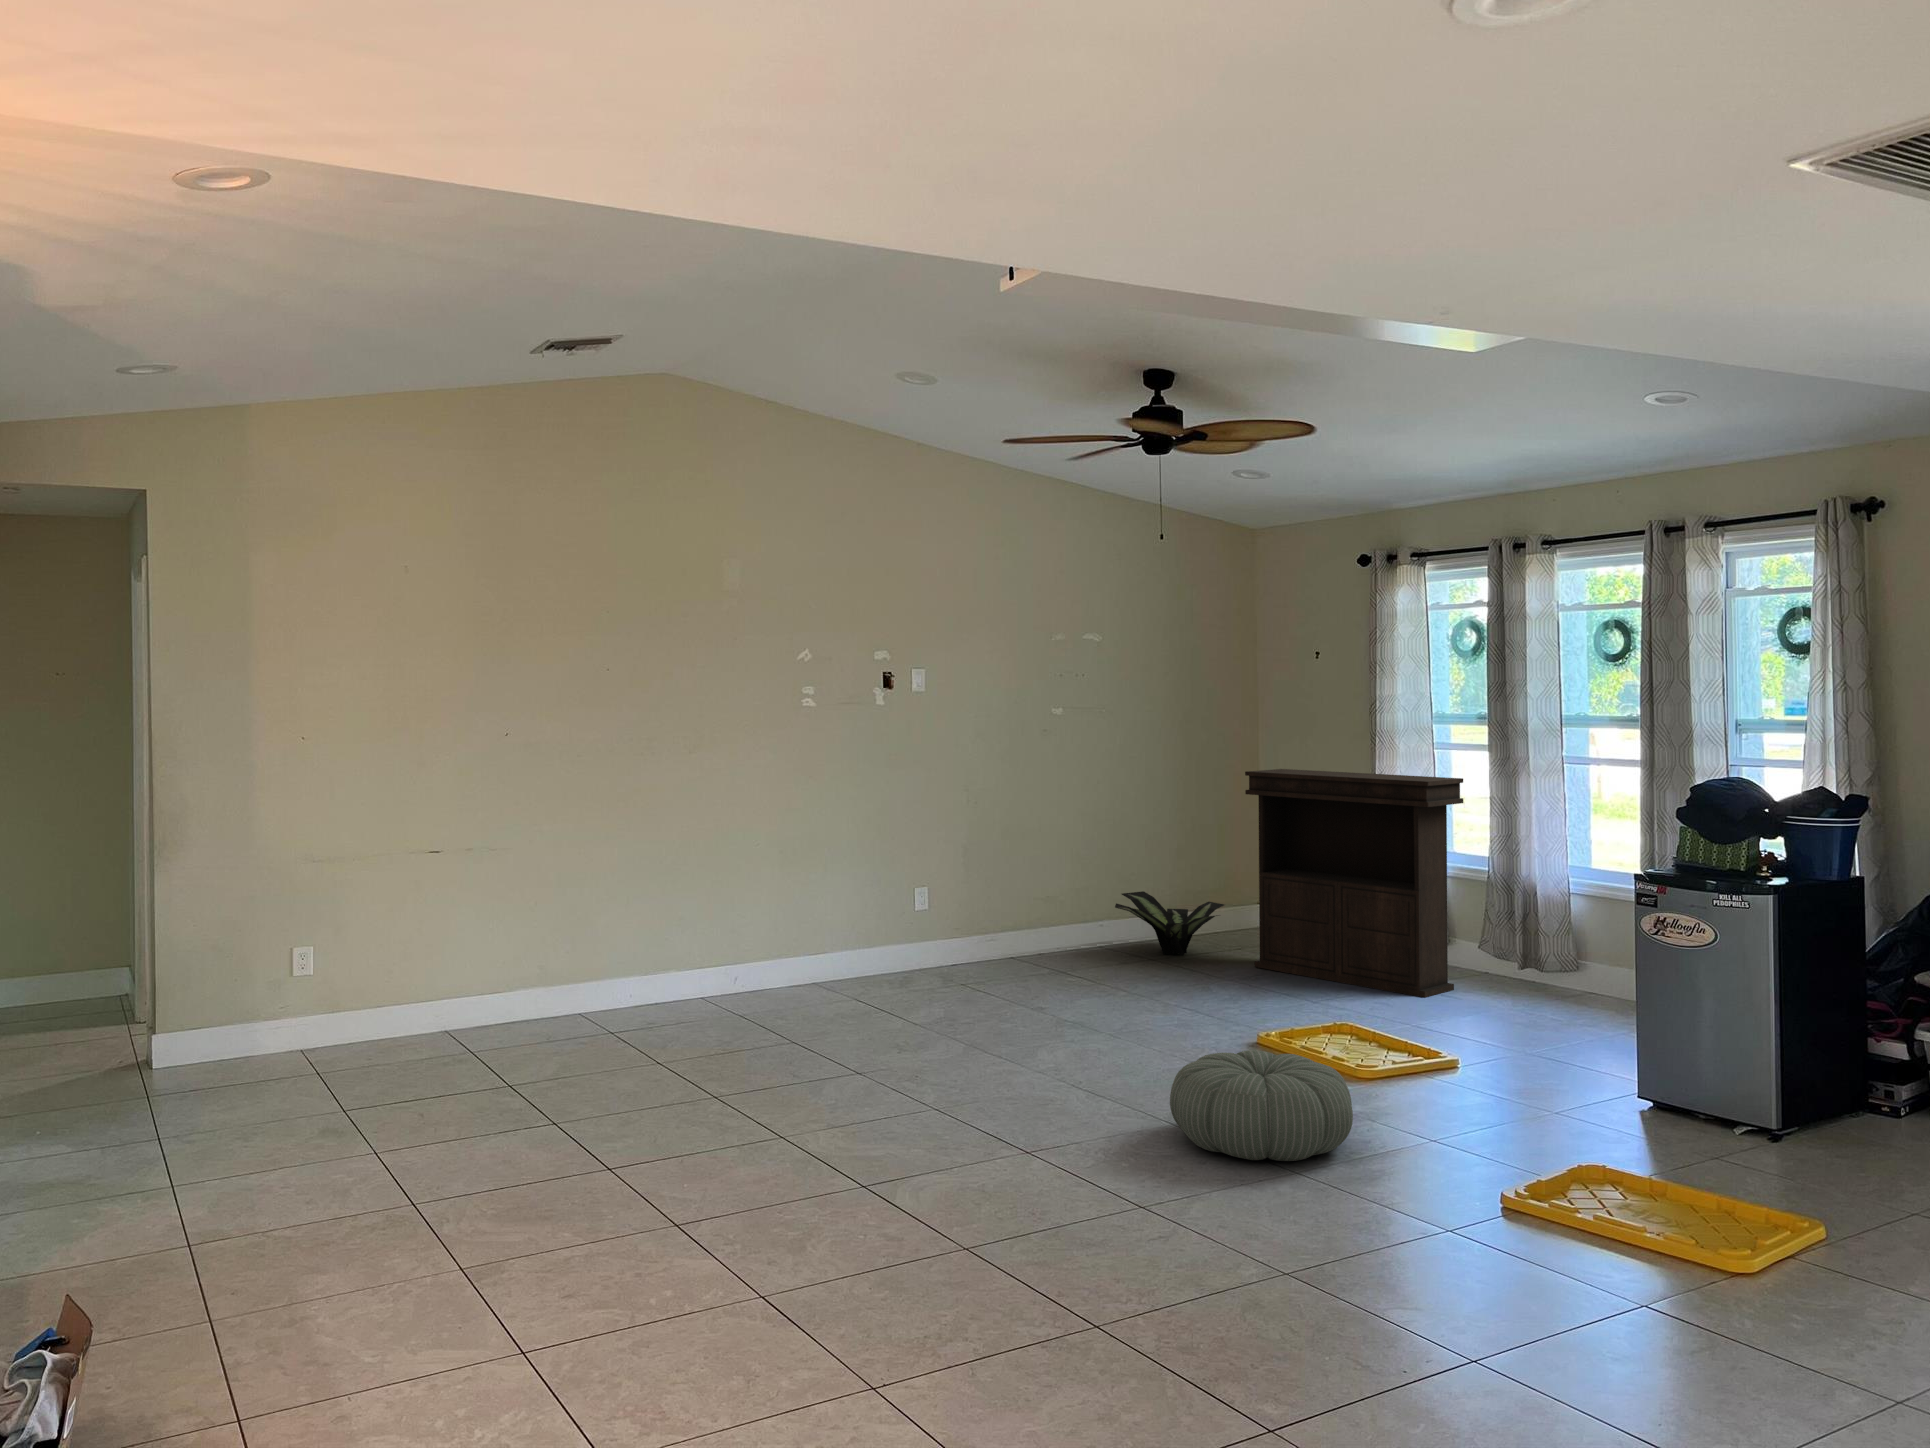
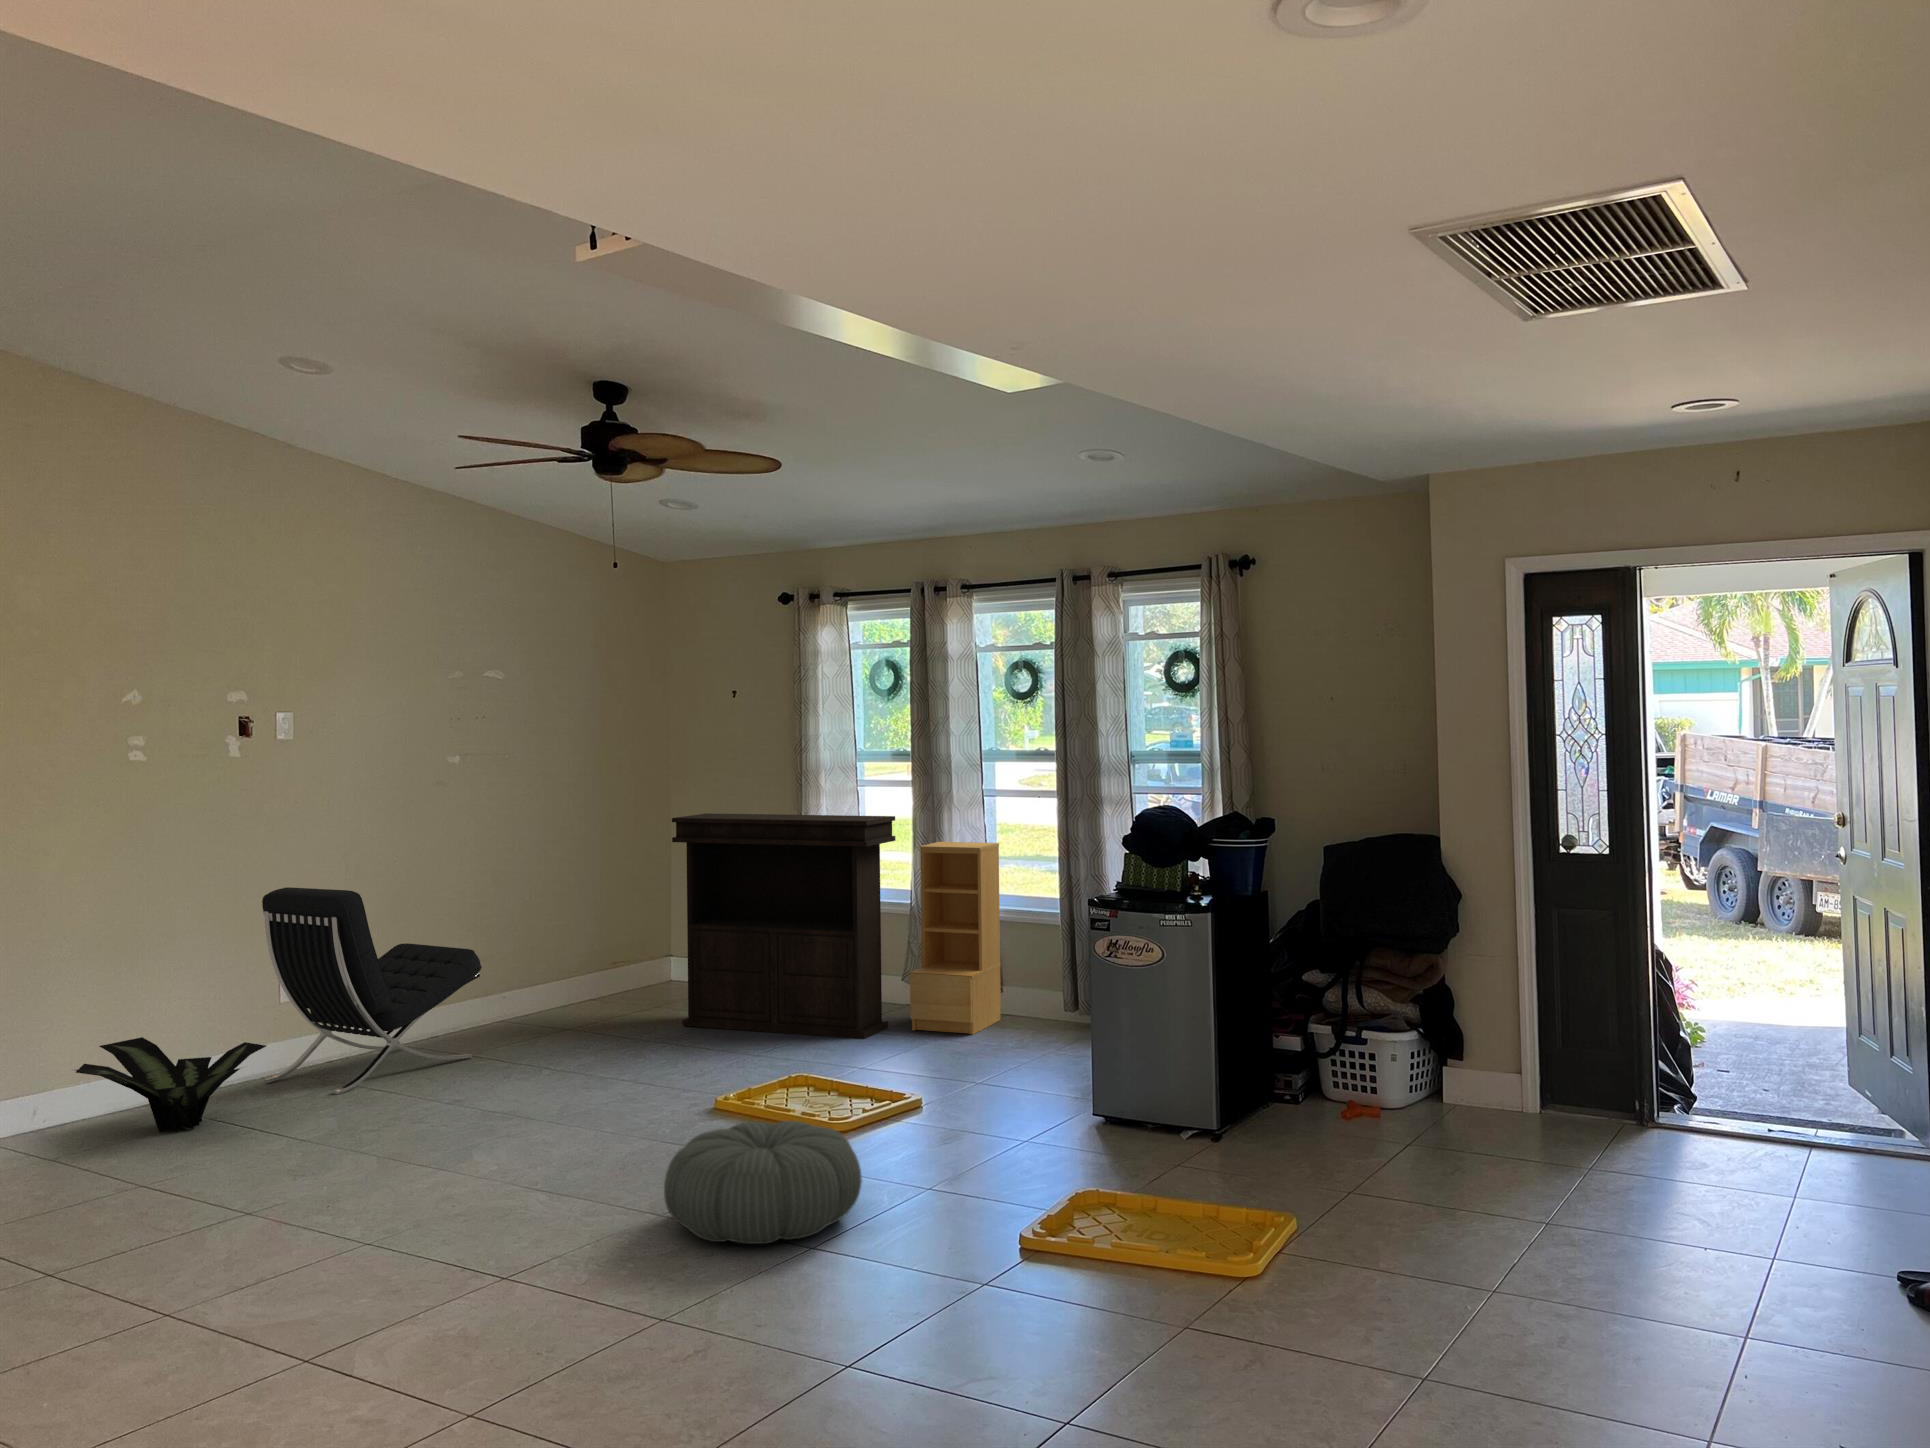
bookshelf: none [1475,807,1579,1006] -> present [910,842,1001,1035]
lounge chair: none [902,816,1073,990] -> present [262,887,482,1094]
potted plant: present [1115,891,1224,955] -> present [76,1037,266,1132]

